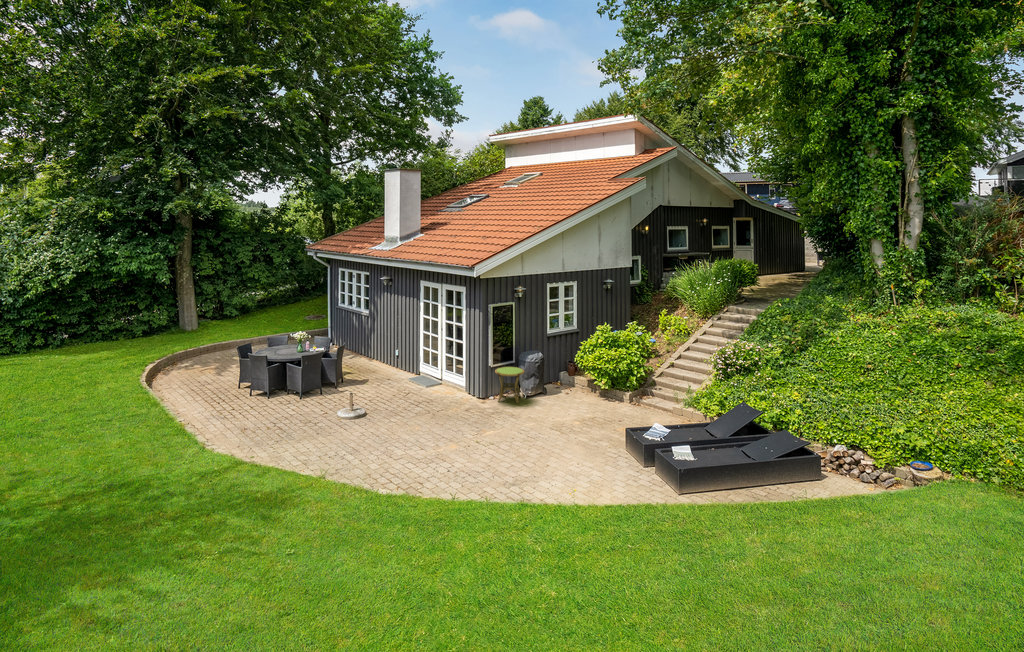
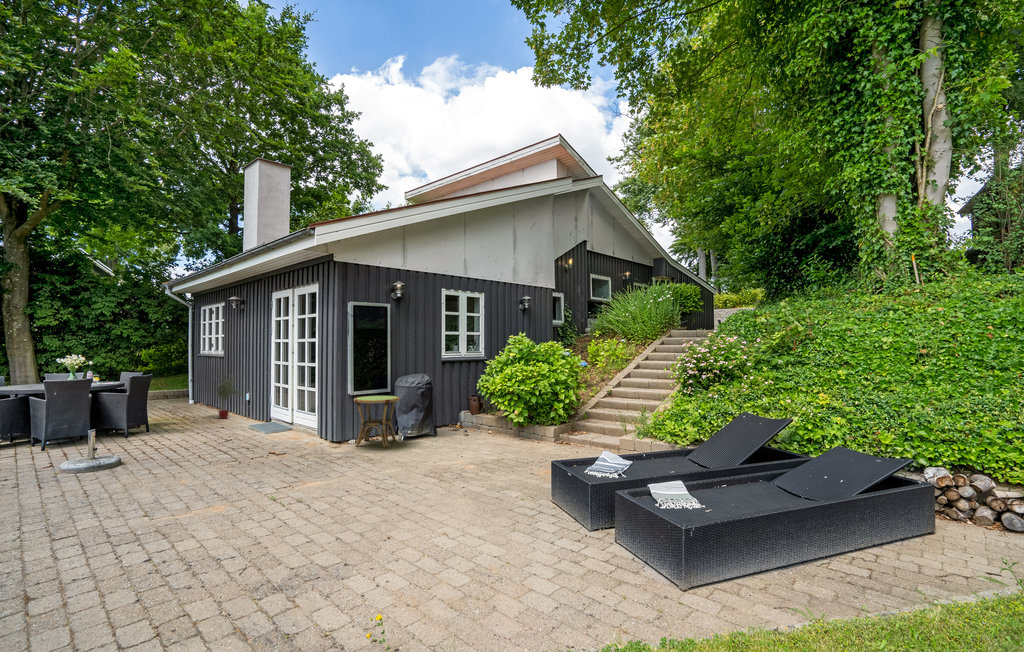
potted tree: none [372,334,391,367] -> present [217,374,242,419]

